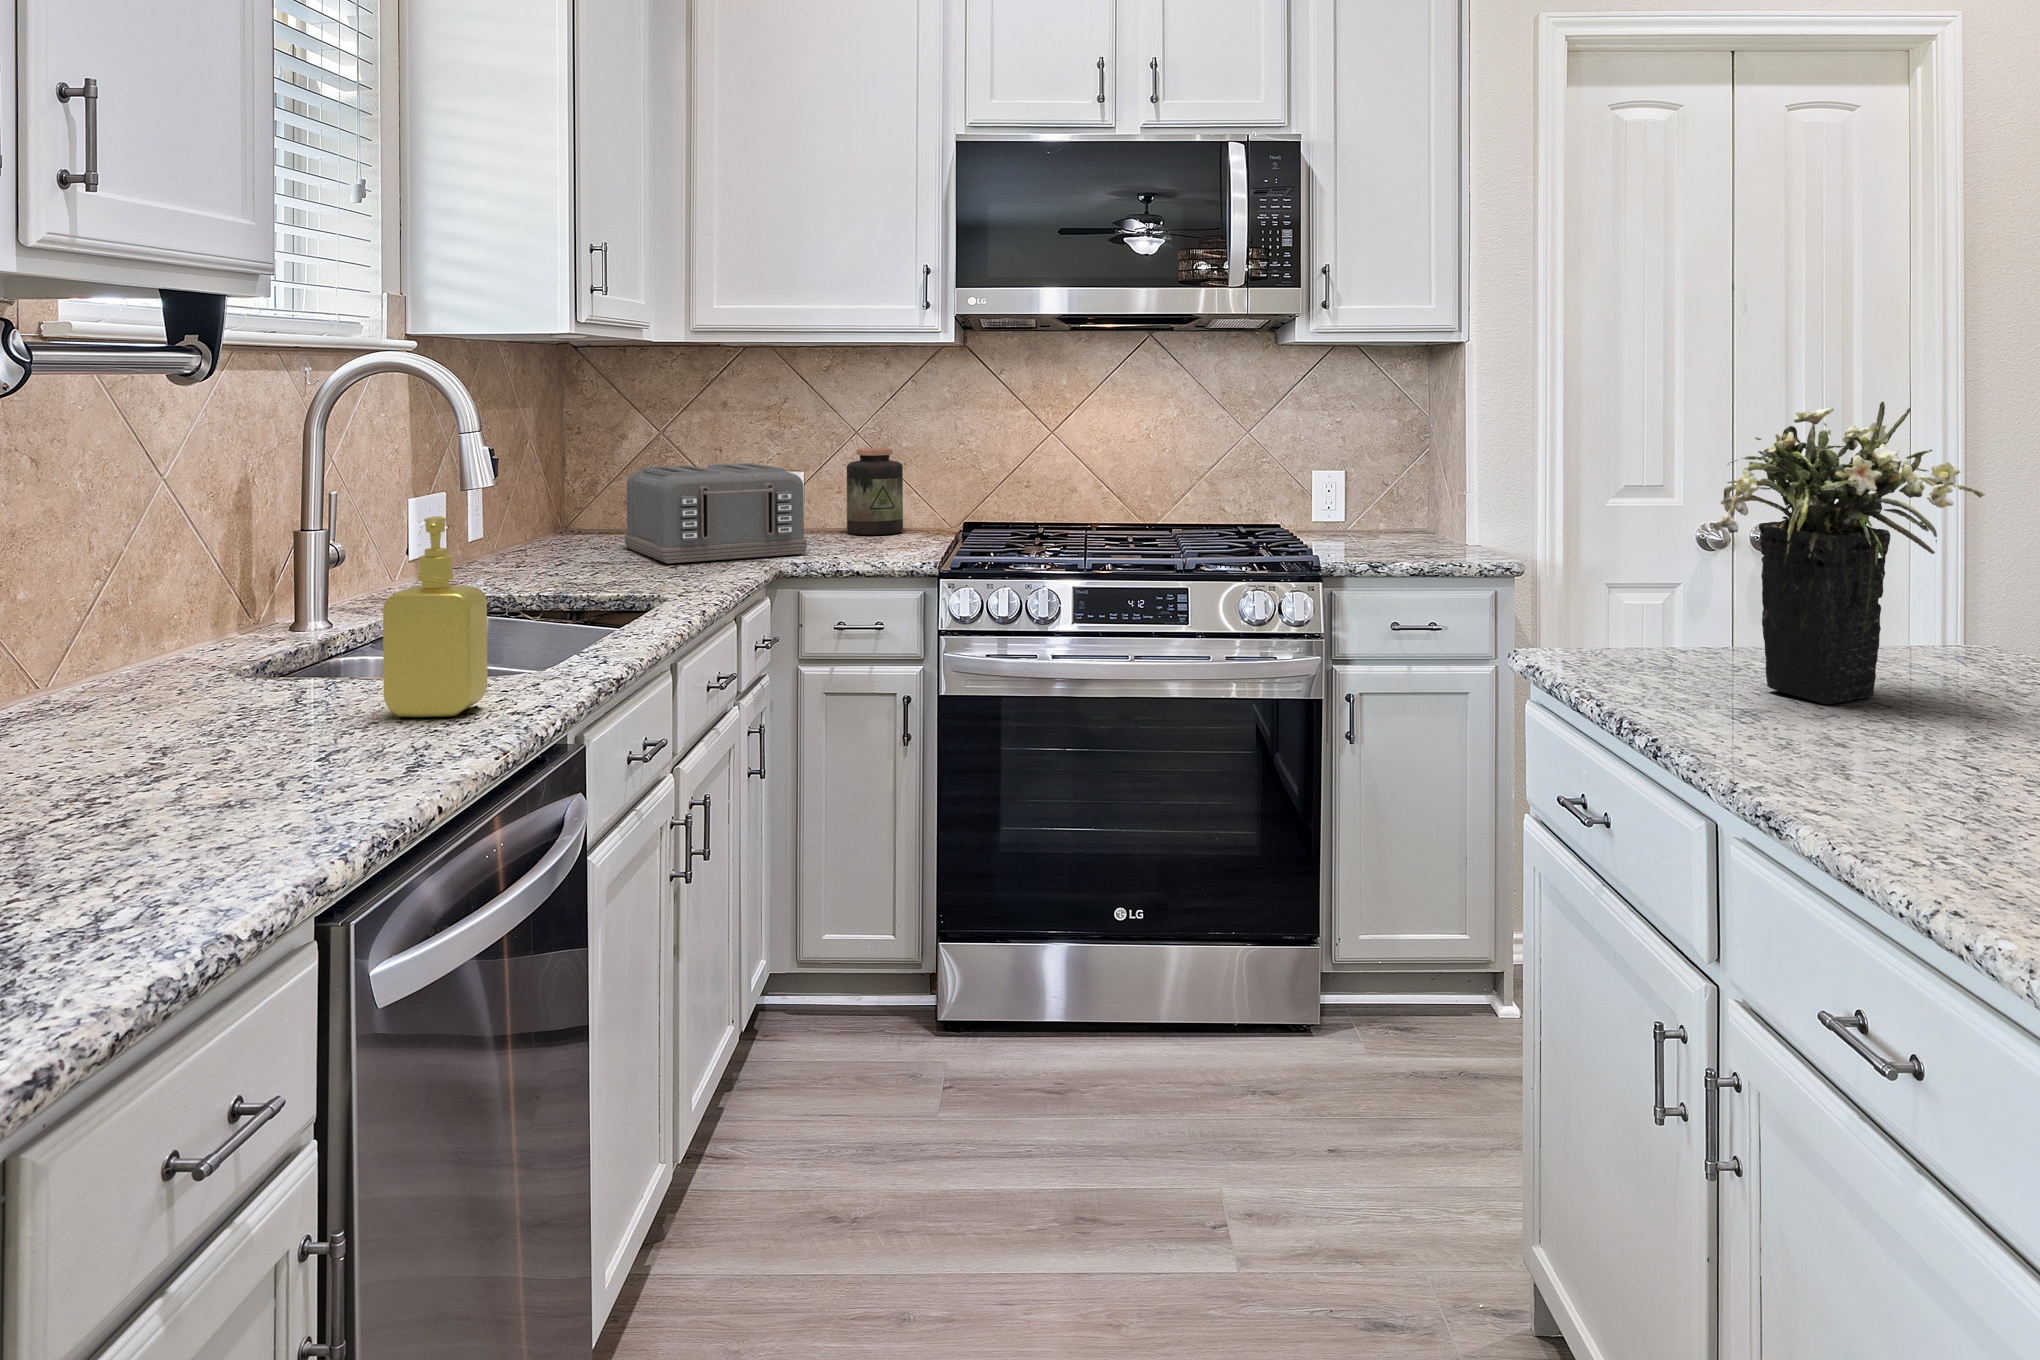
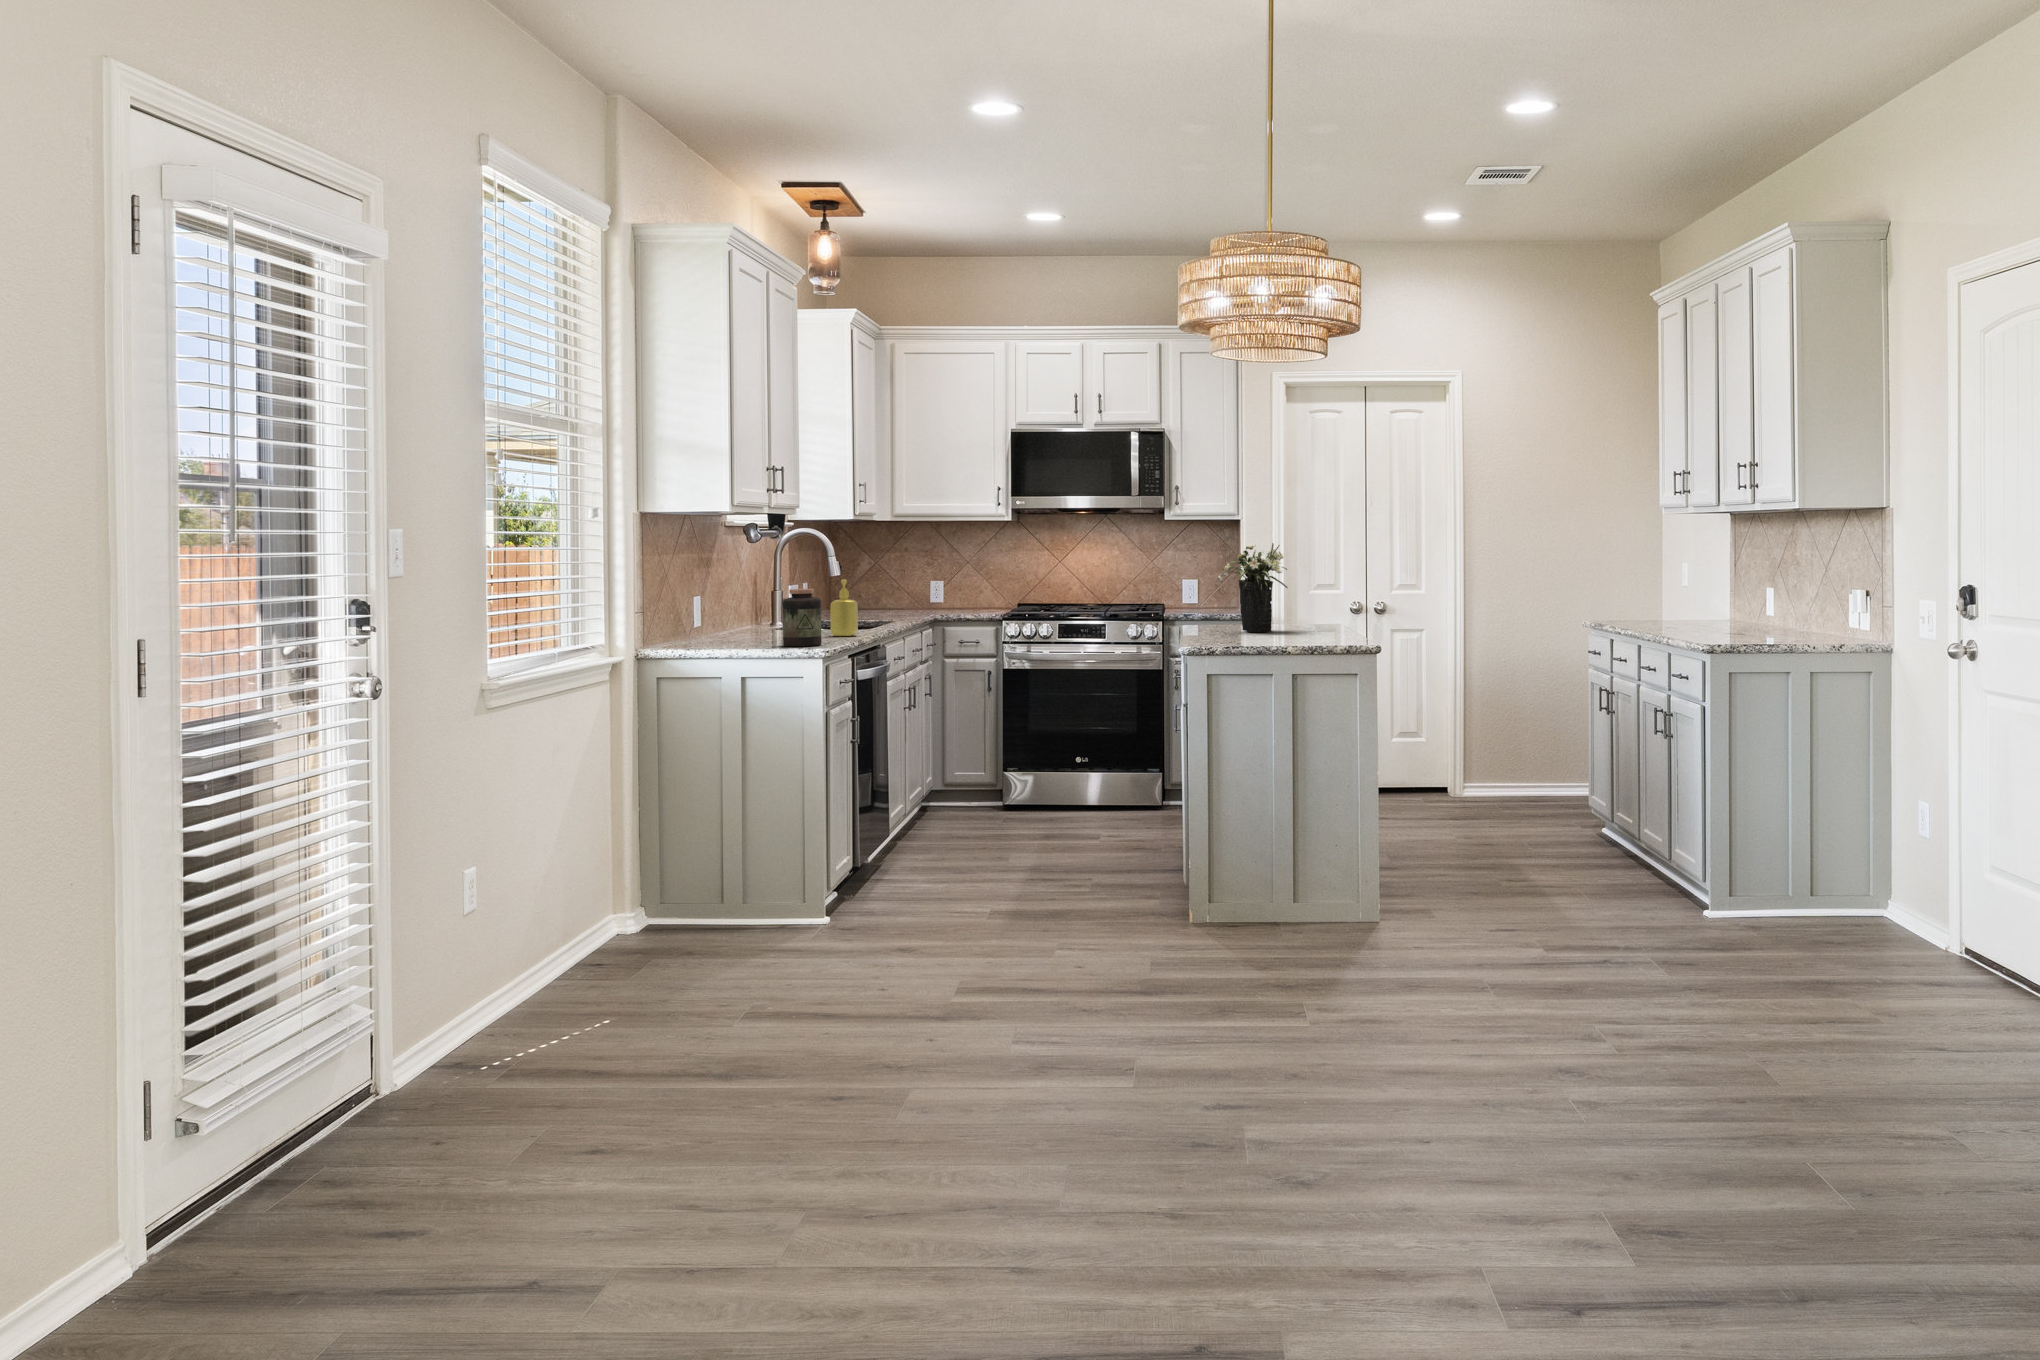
jar: present [847,448,903,535] -> present [783,589,822,646]
toaster: present [625,463,807,563] -> none [867,575,947,615]

